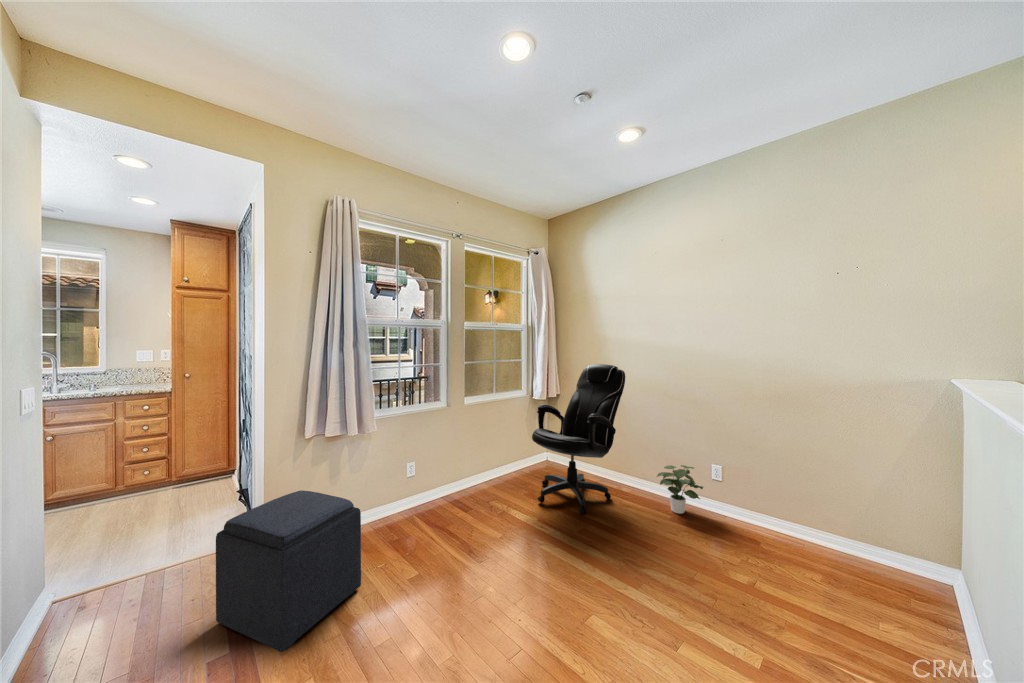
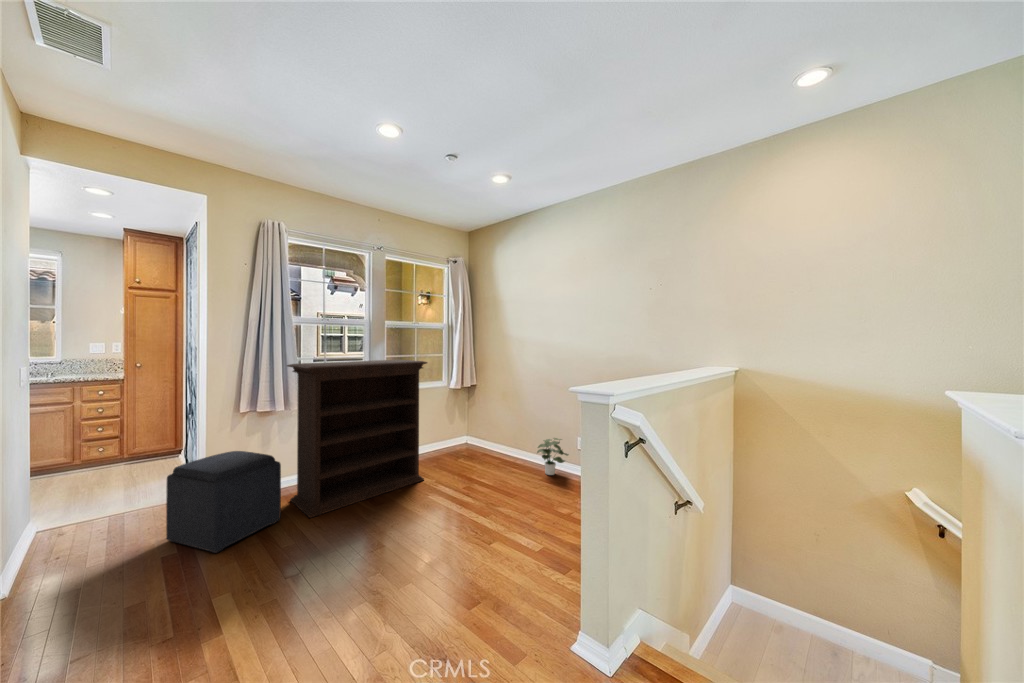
office chair: present [532,364,625,514] -> none [438,359,520,476]
bookshelf: none [361,367,526,584] -> present [287,360,427,518]

